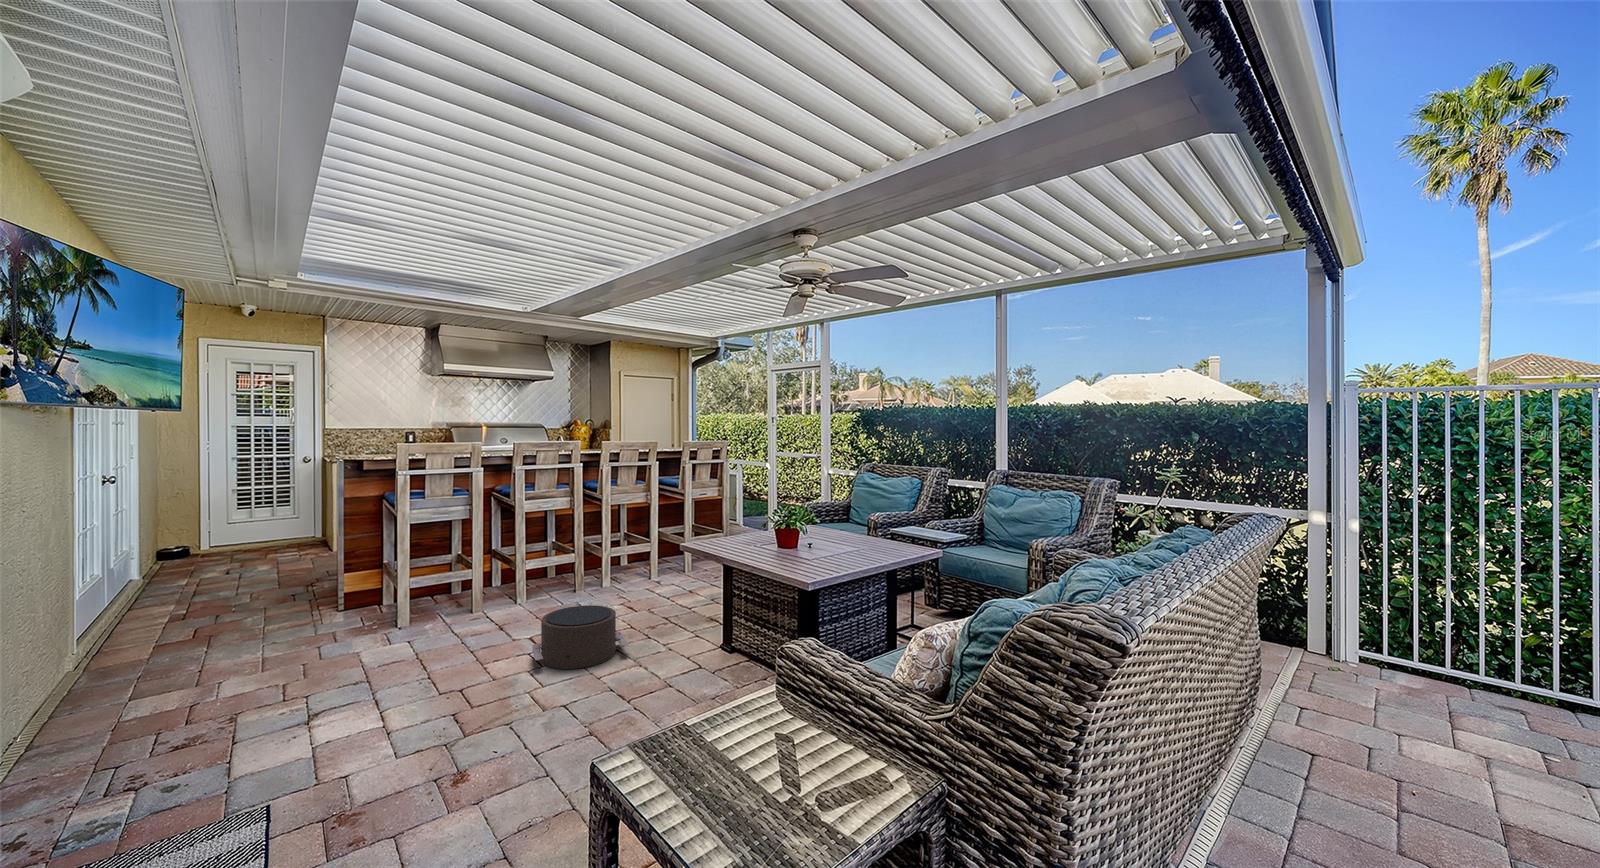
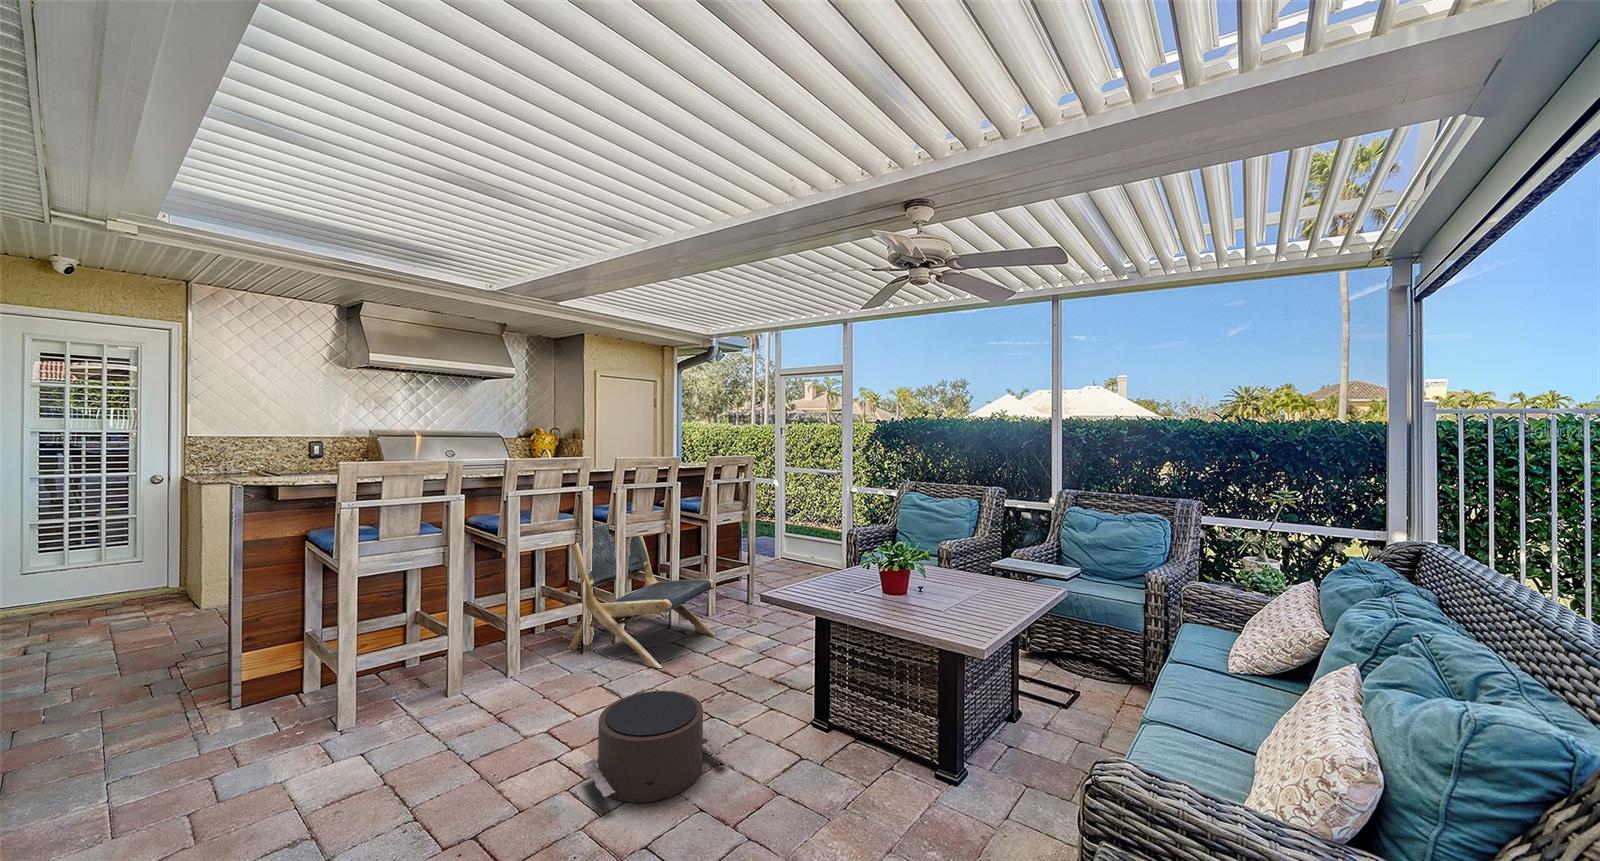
lounge chair: none [565,490,682,602] -> present [567,523,715,668]

